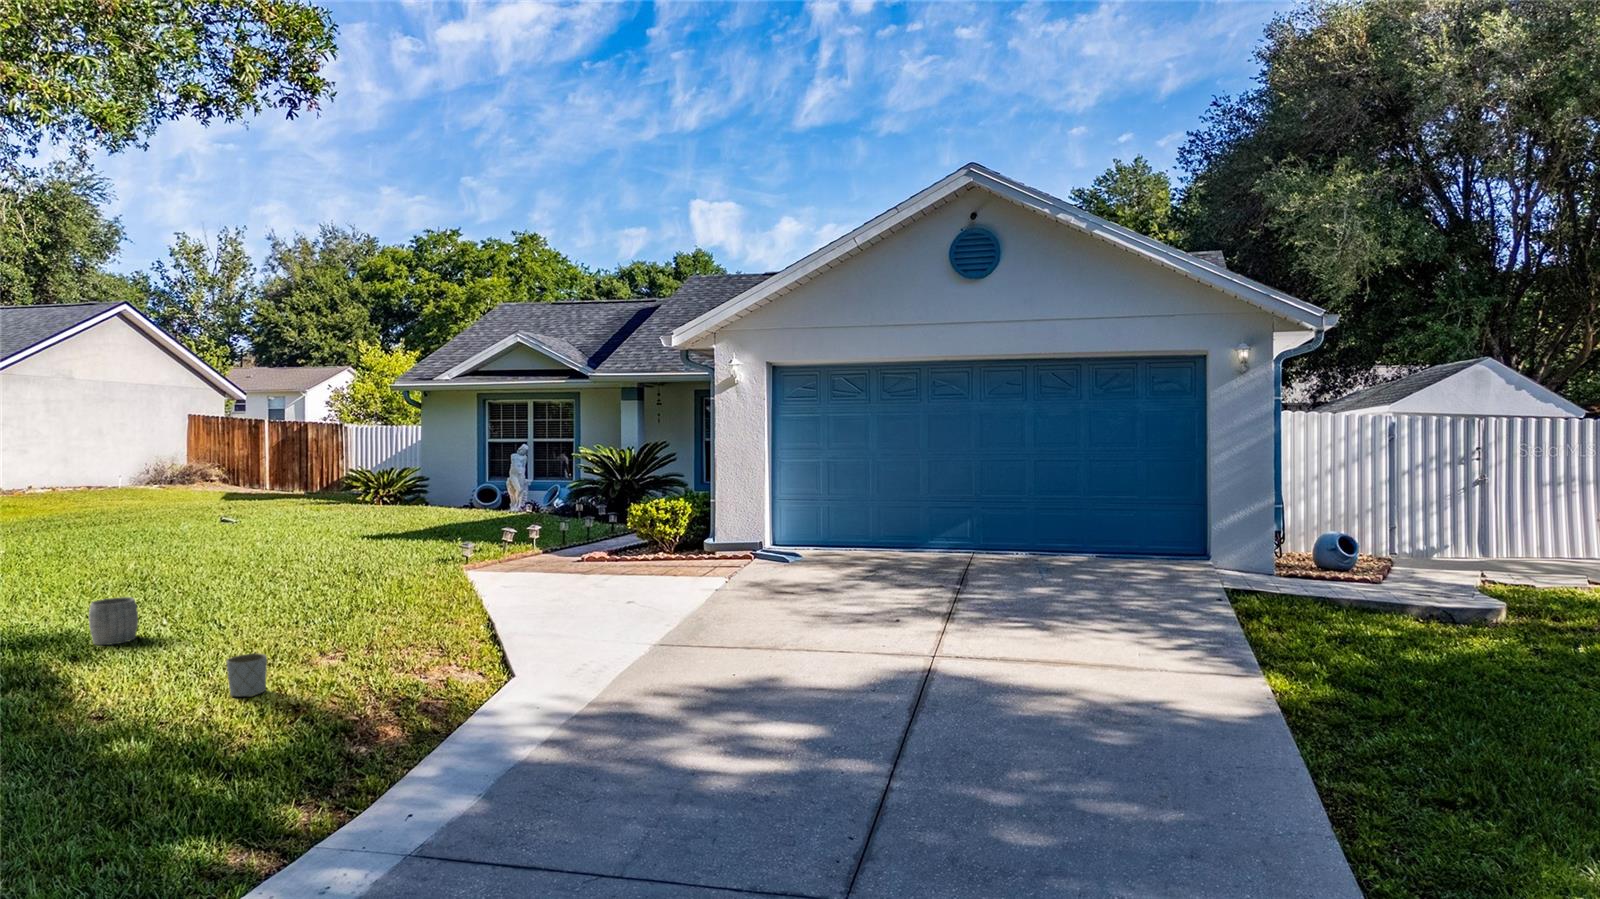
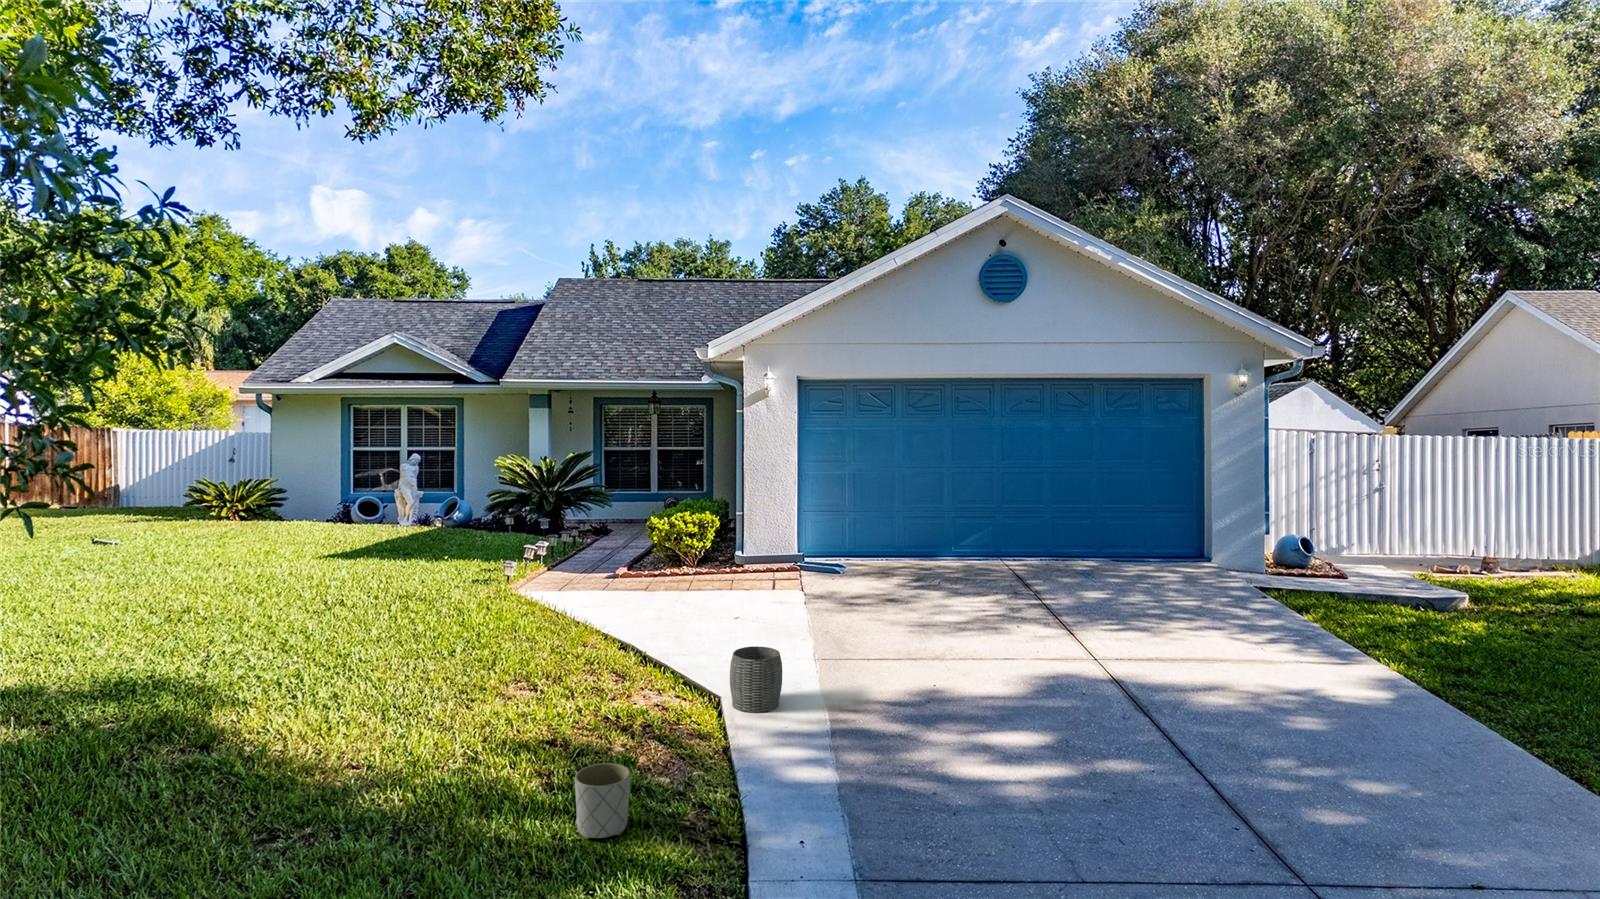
woven basket: present [89,597,138,645] -> present [730,646,782,713]

